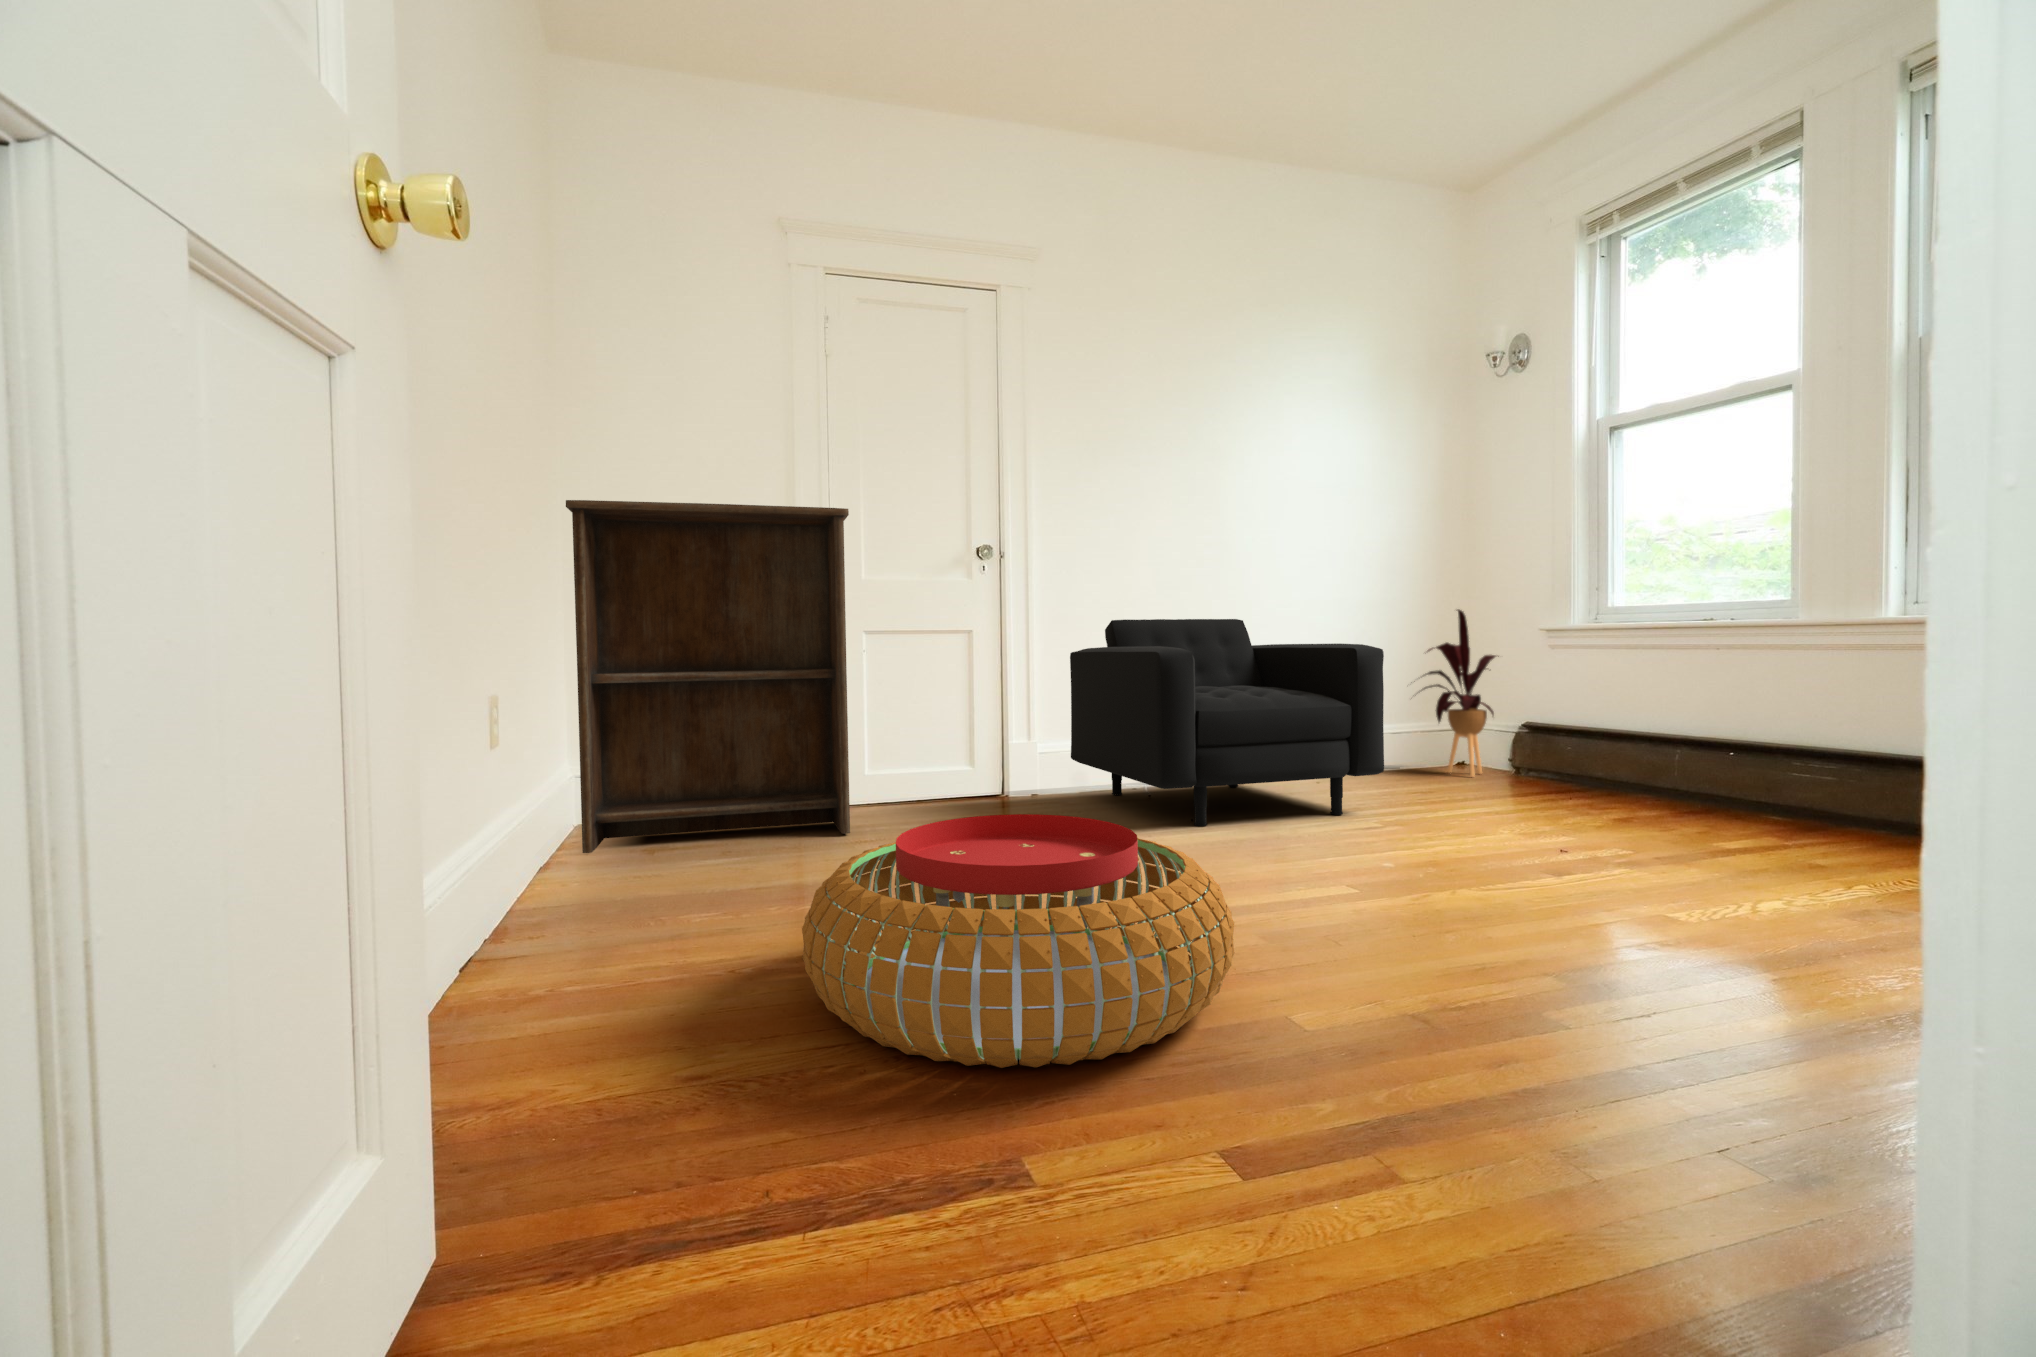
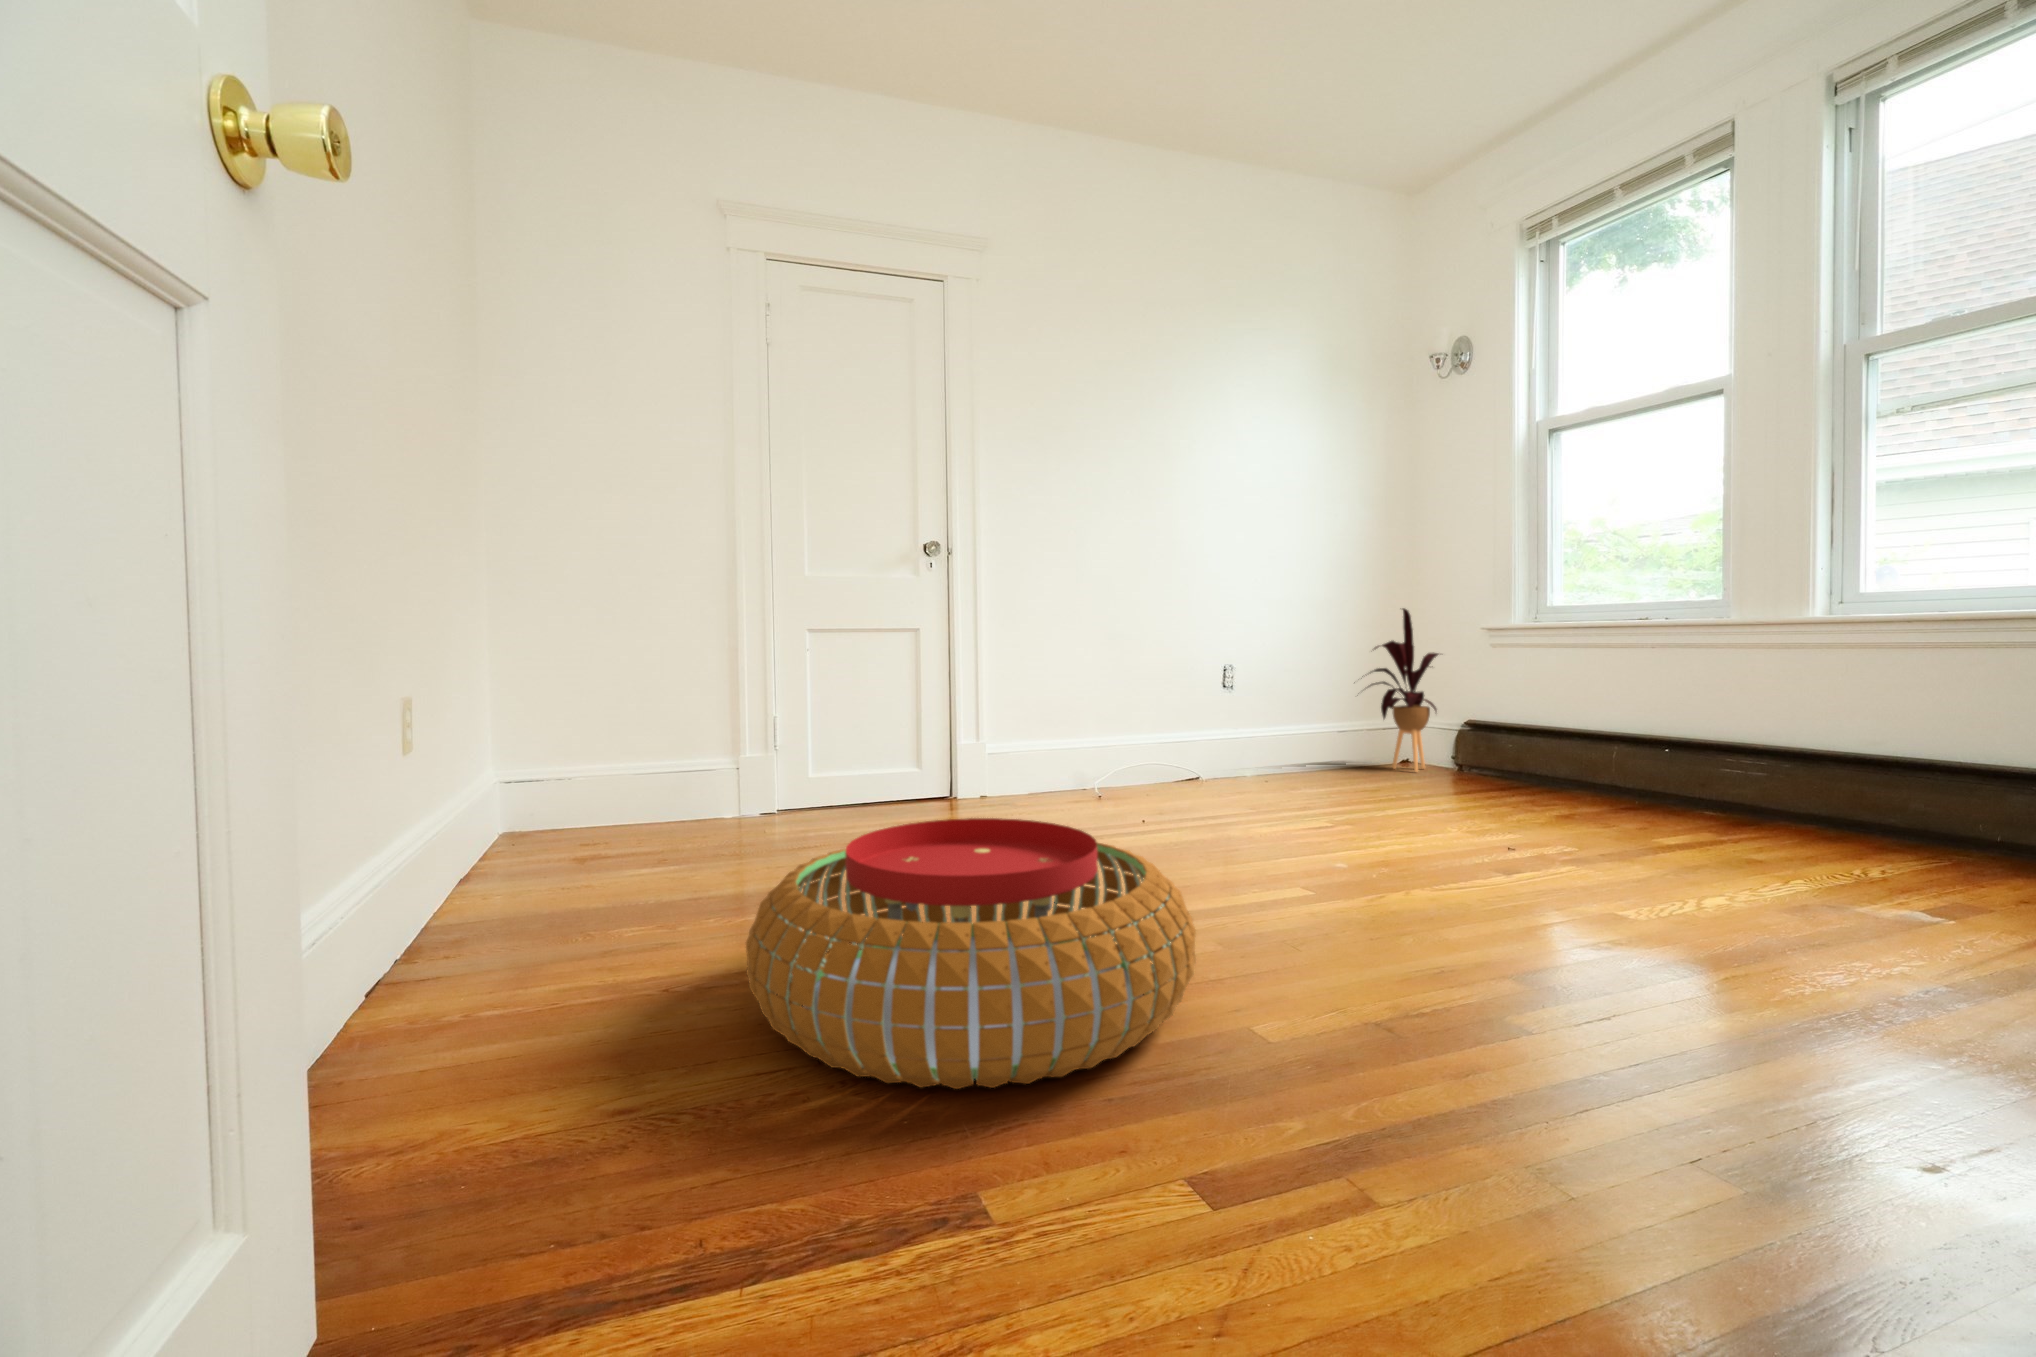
bookshelf: present [566,500,850,853] -> none [497,489,800,859]
armchair: present [1070,619,1384,826] -> none [1024,617,1334,824]

